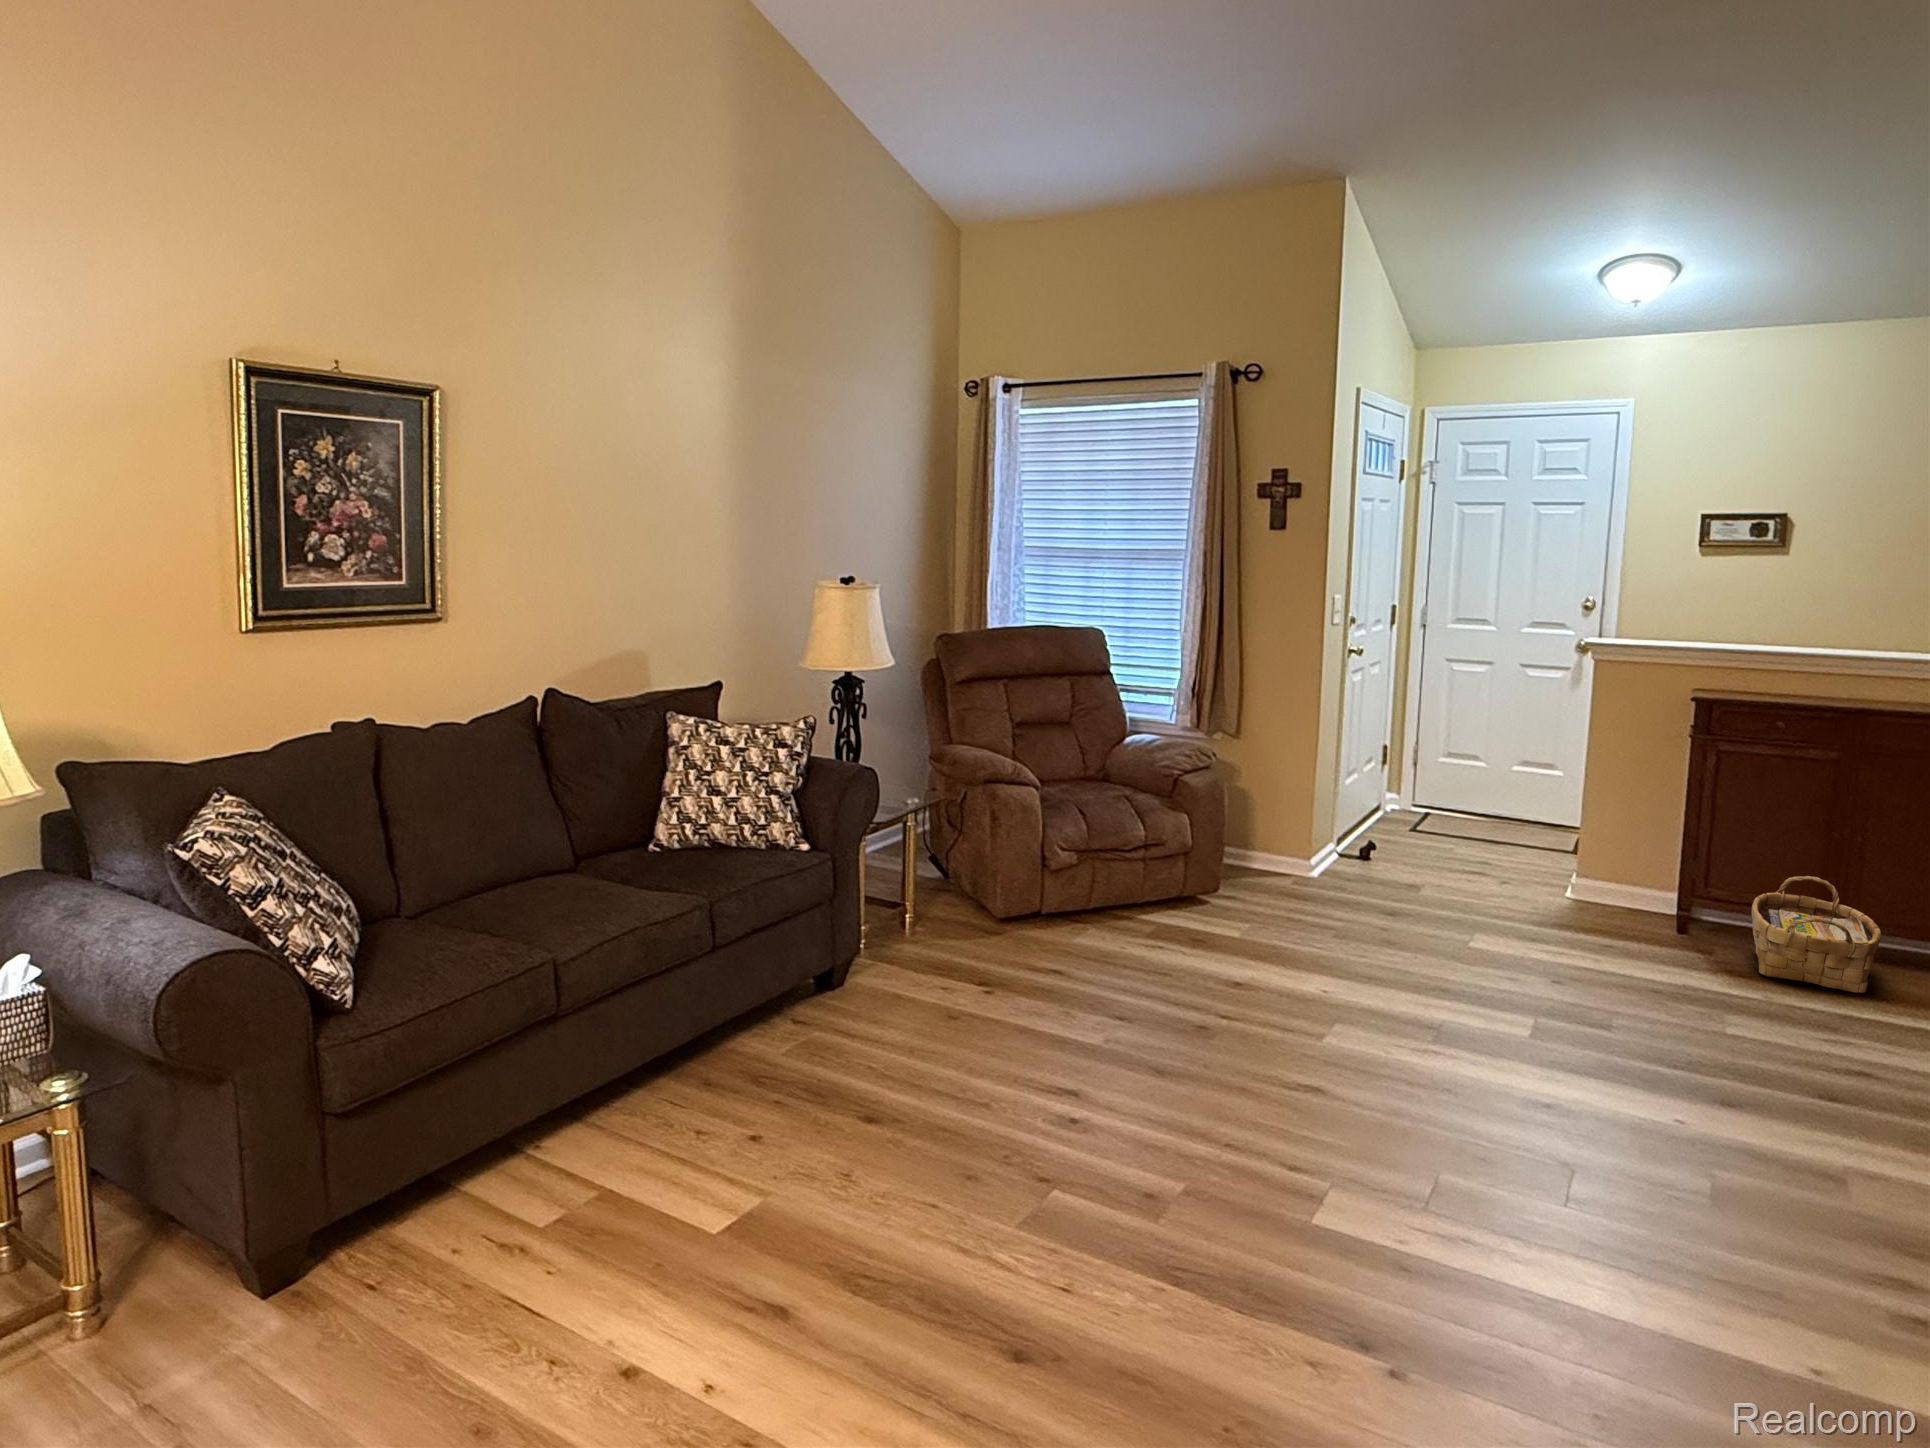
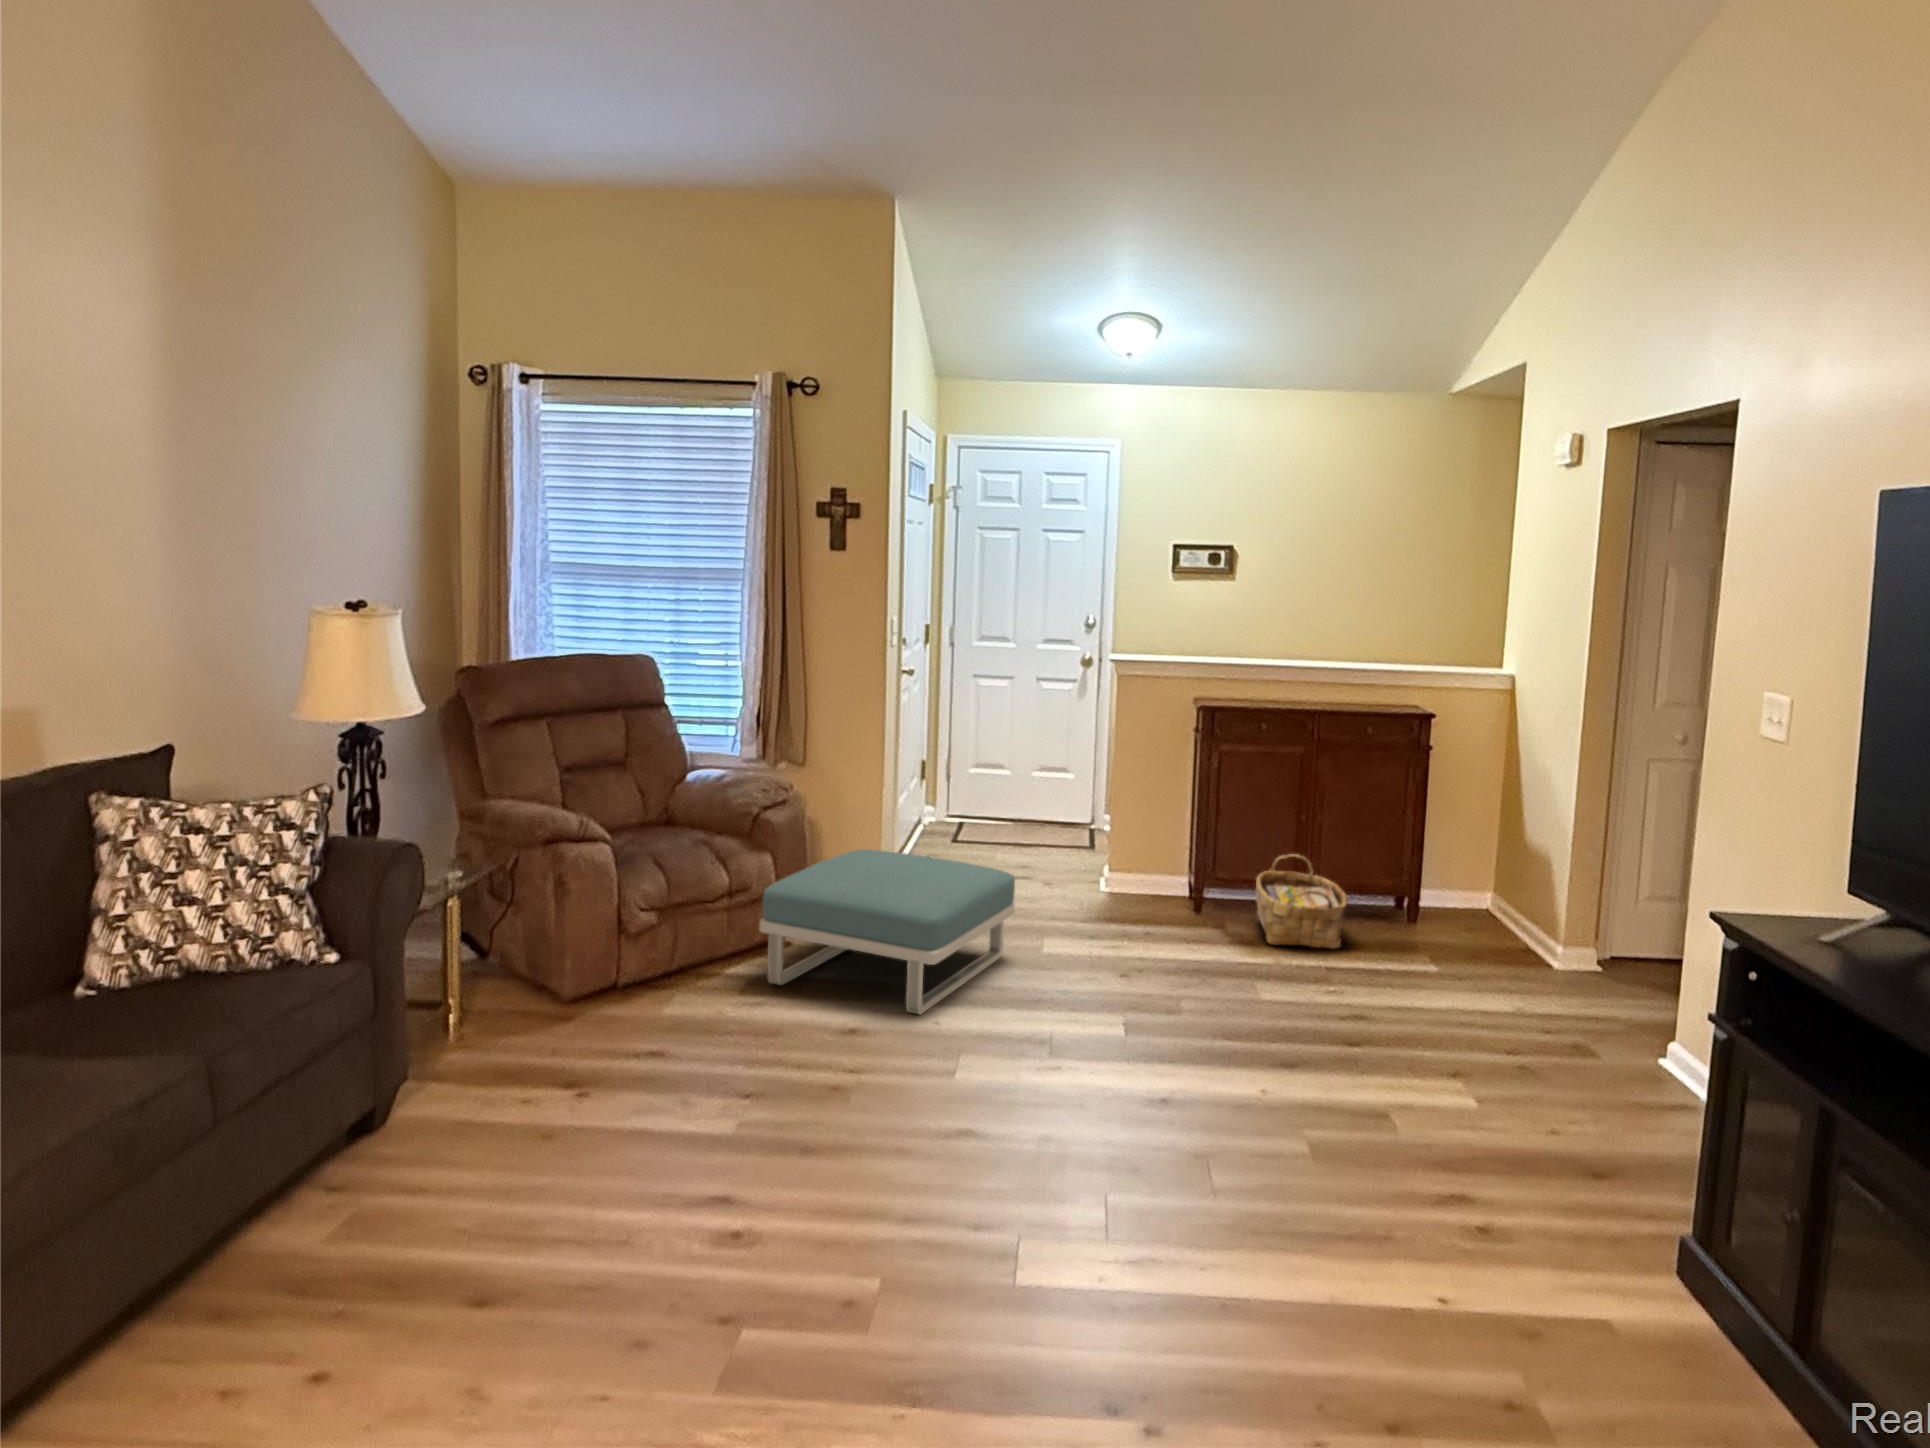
footstool: none [1169,819,1436,980] -> present [759,849,1015,1014]

